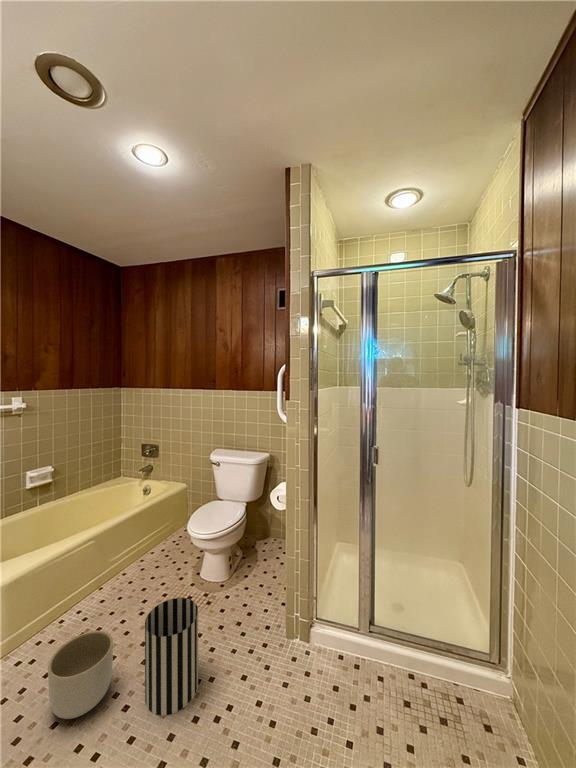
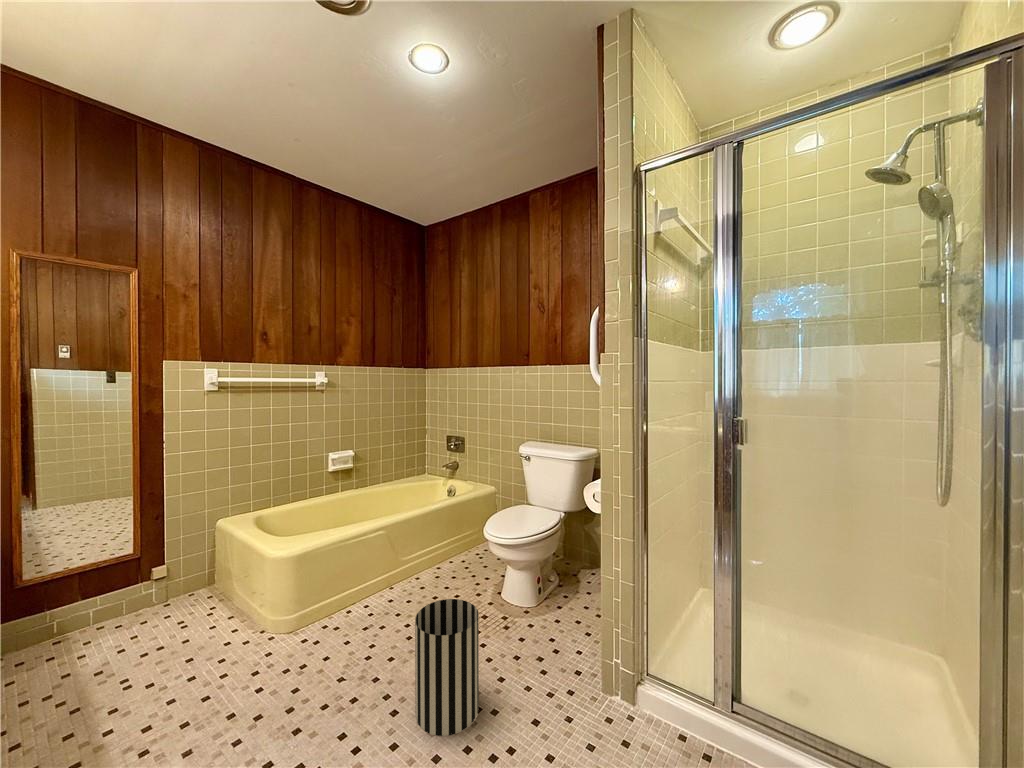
planter: present [48,631,113,719] -> none [319,619,385,707]

